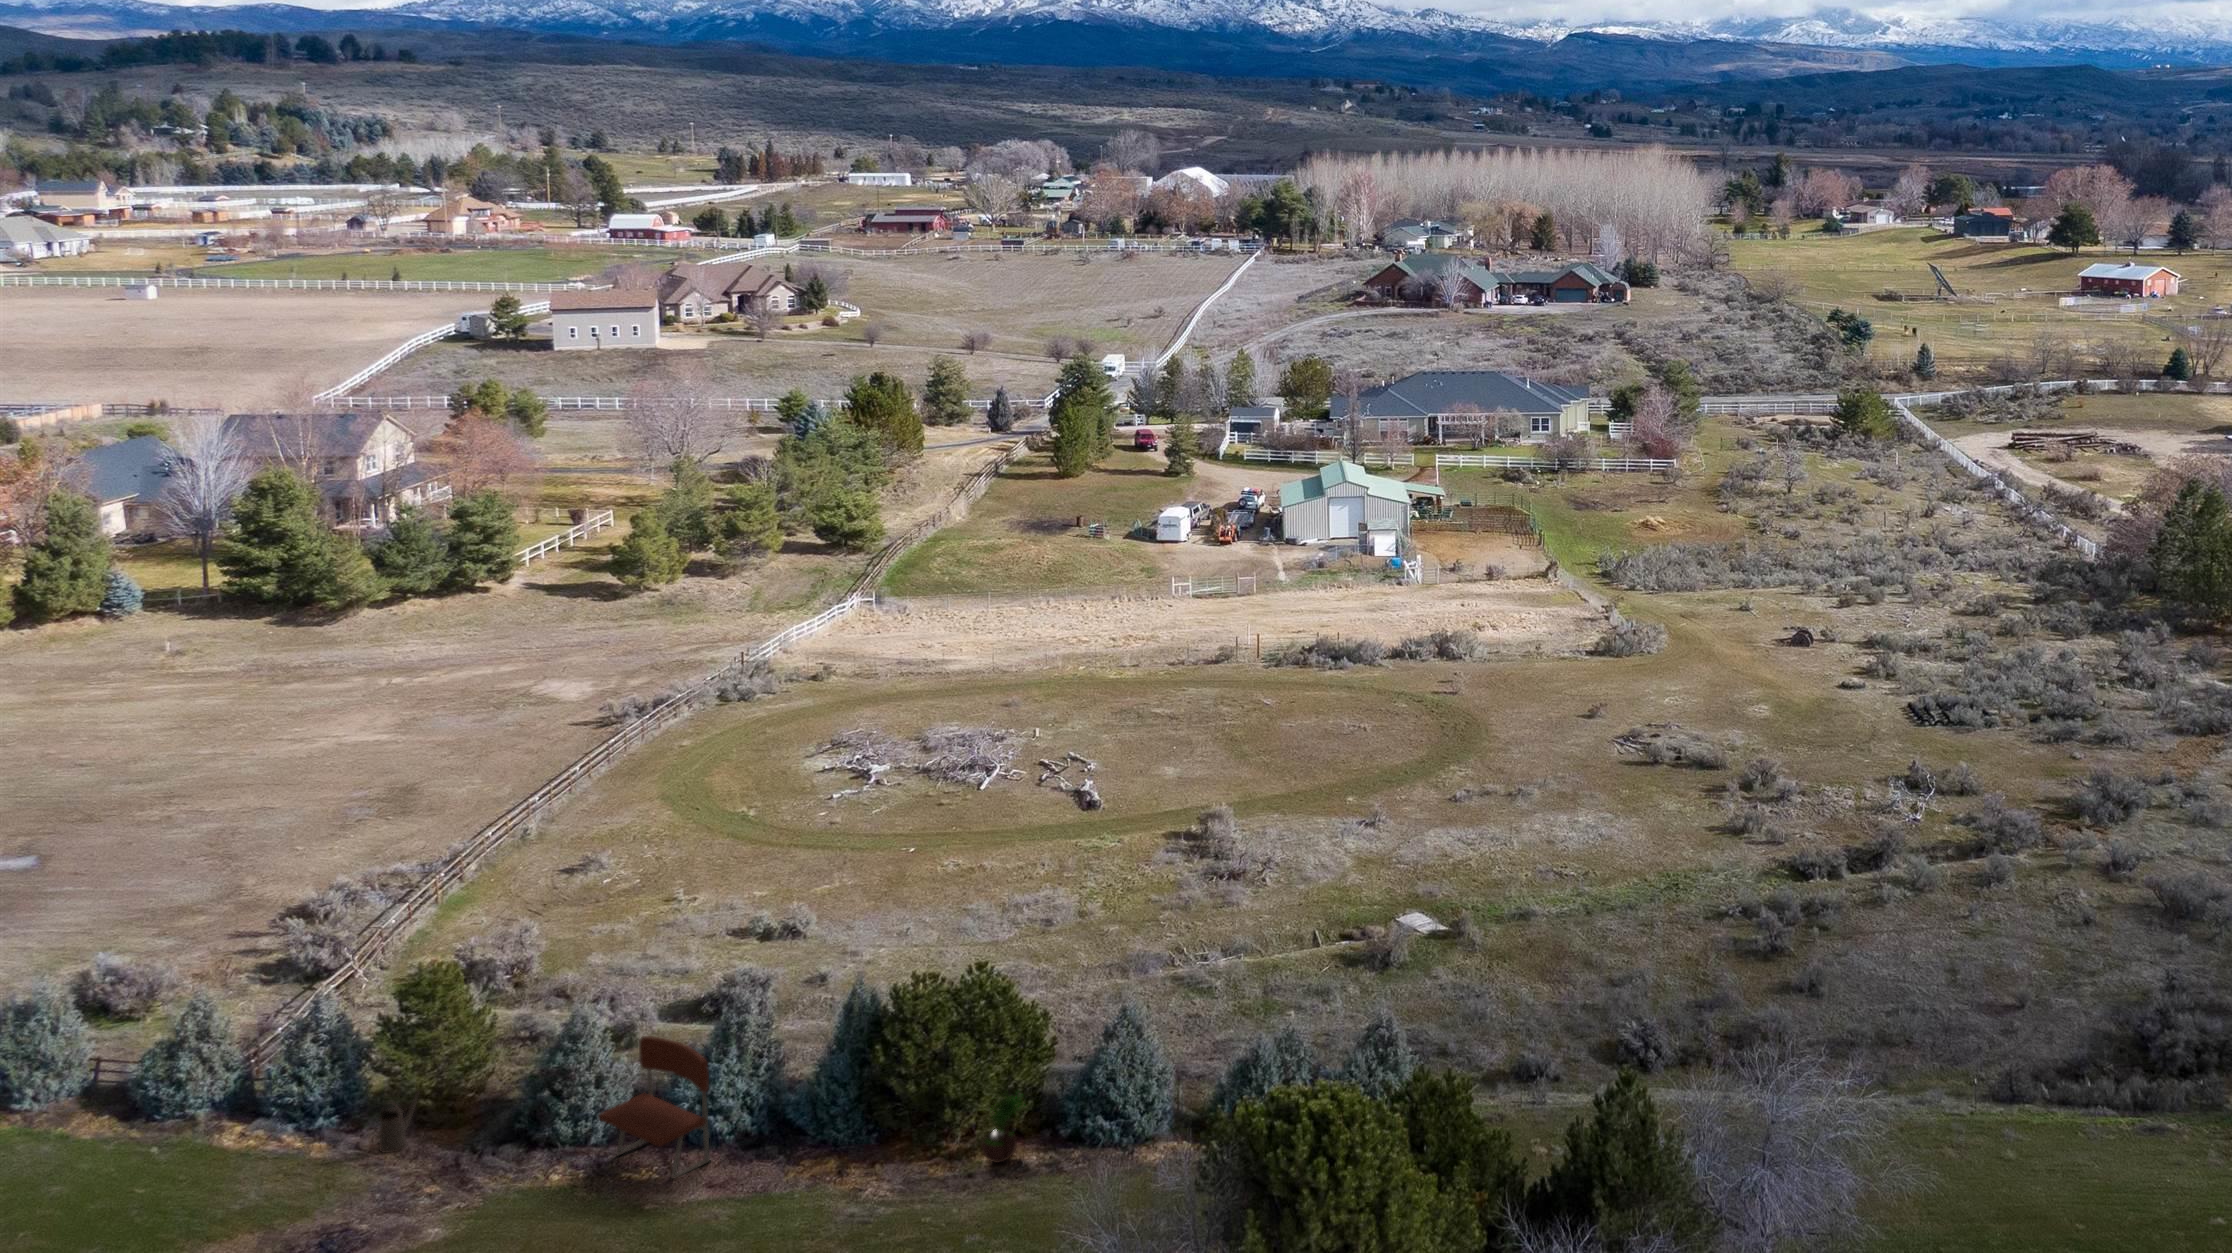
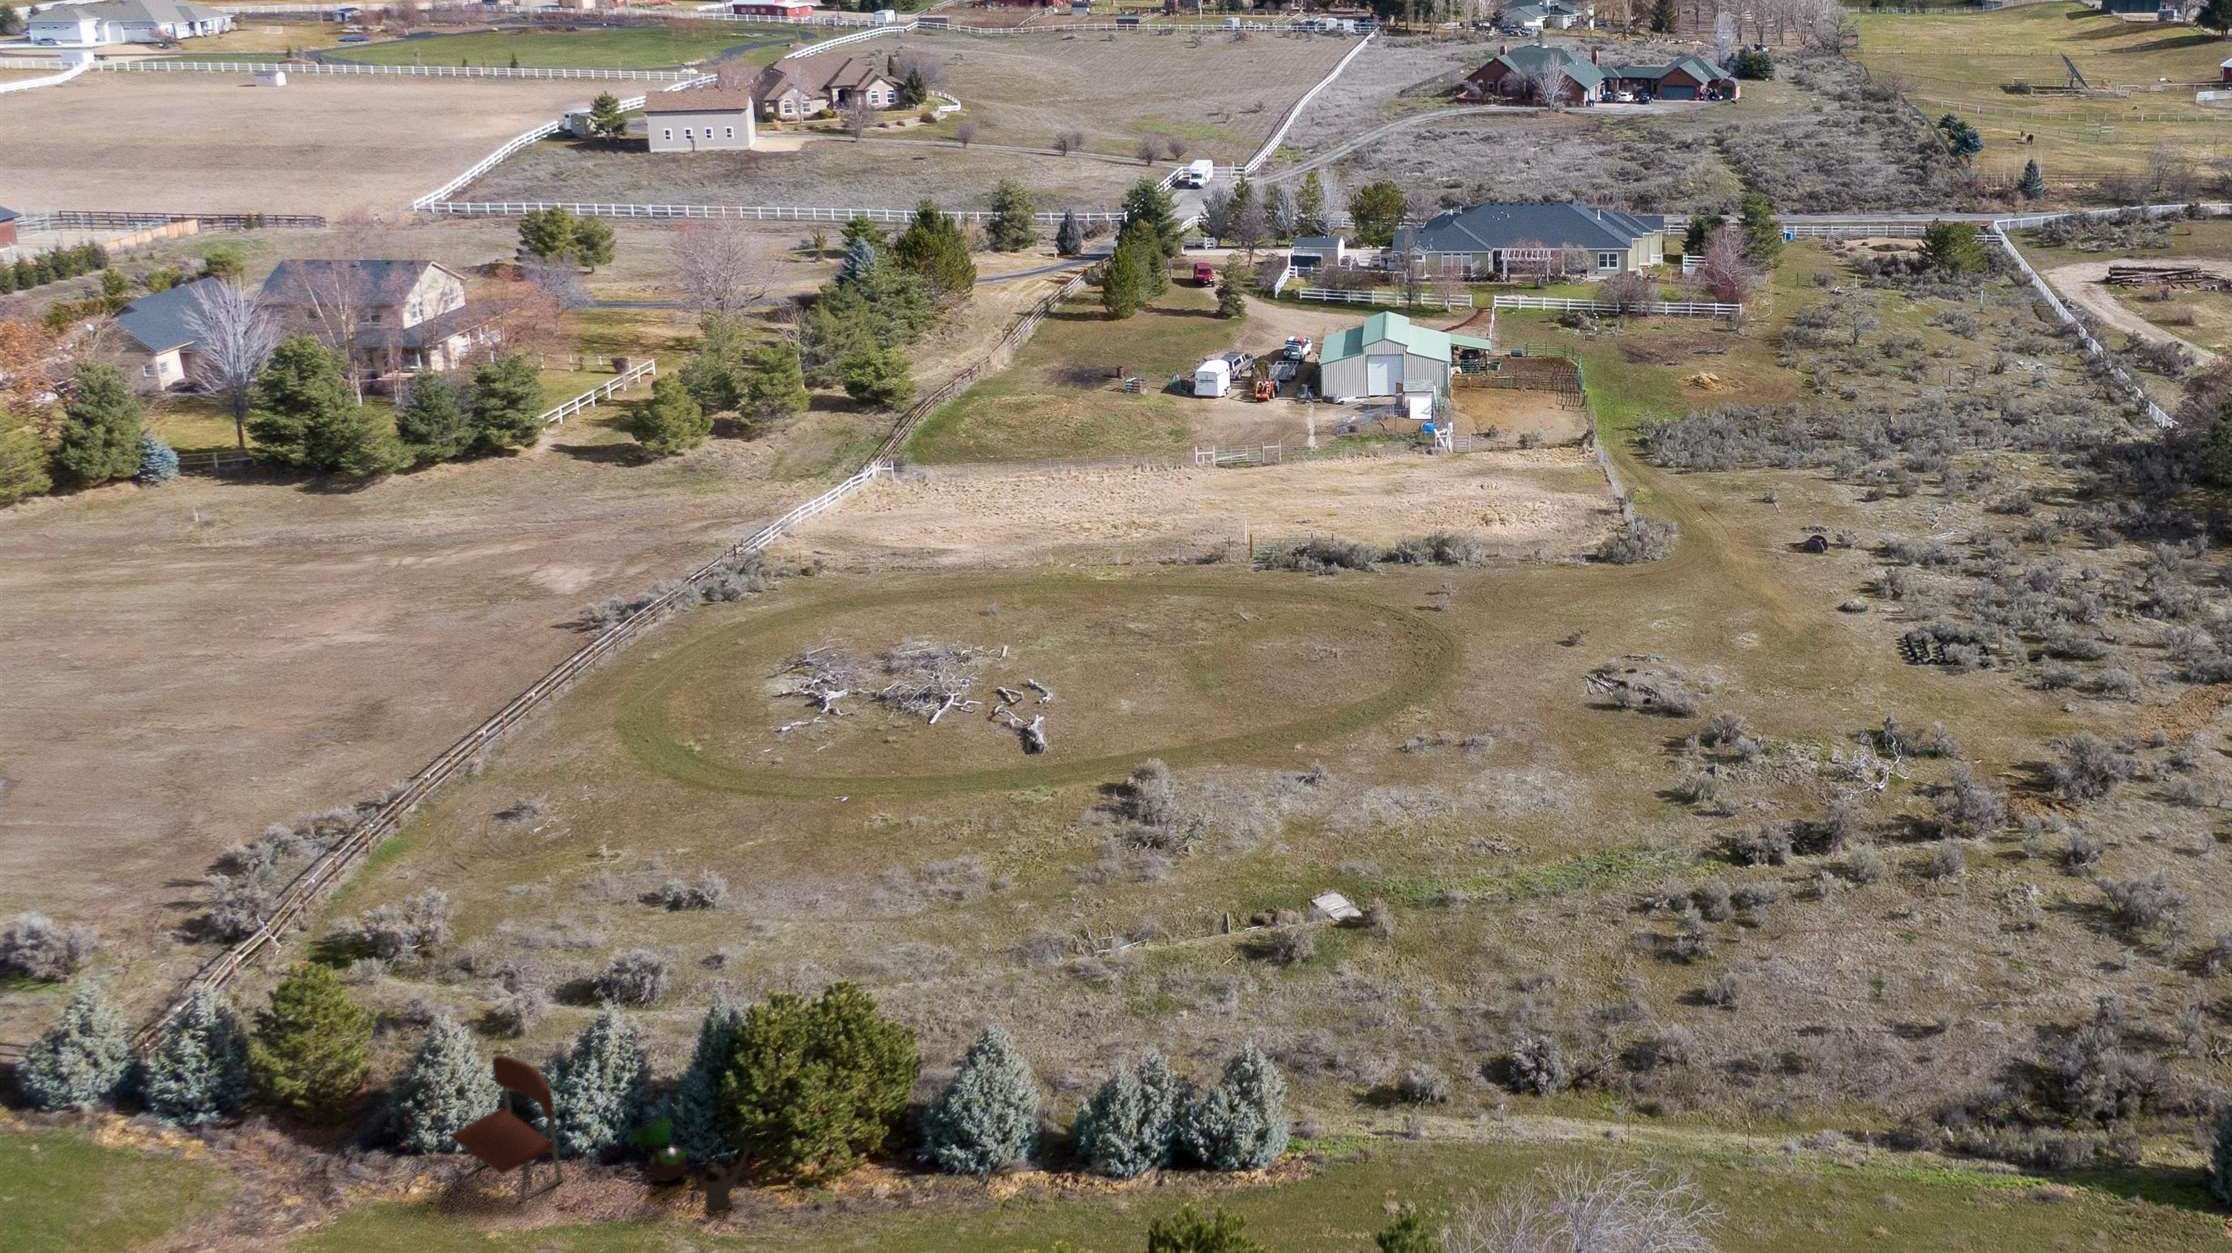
watering can: present [377,1092,419,1153] -> present [699,1150,749,1214]
potted tree: present [982,1093,1021,1163] -> present [629,1120,686,1181]

